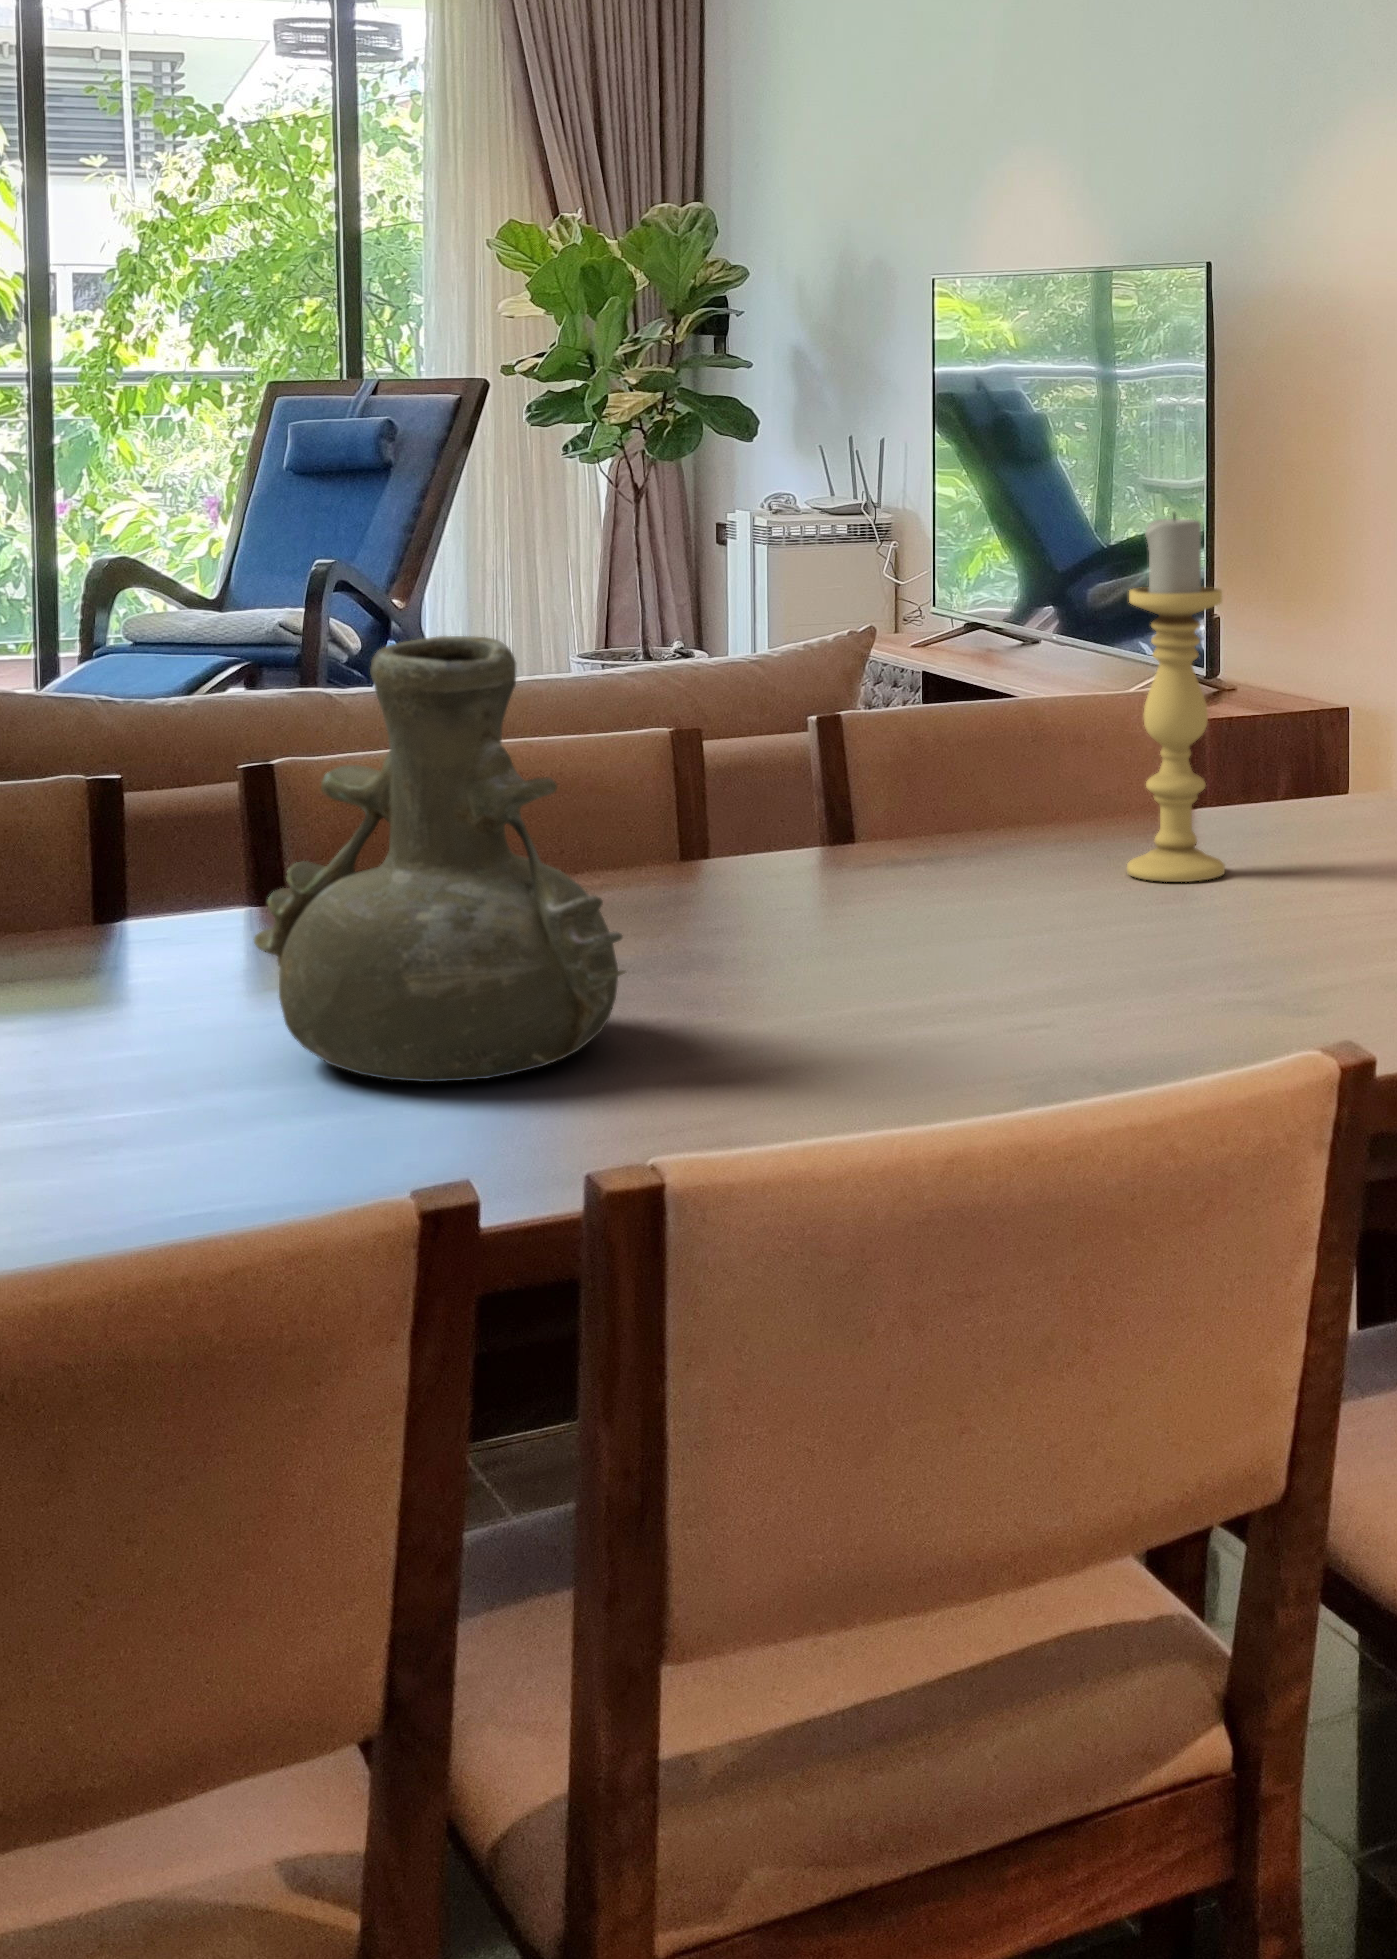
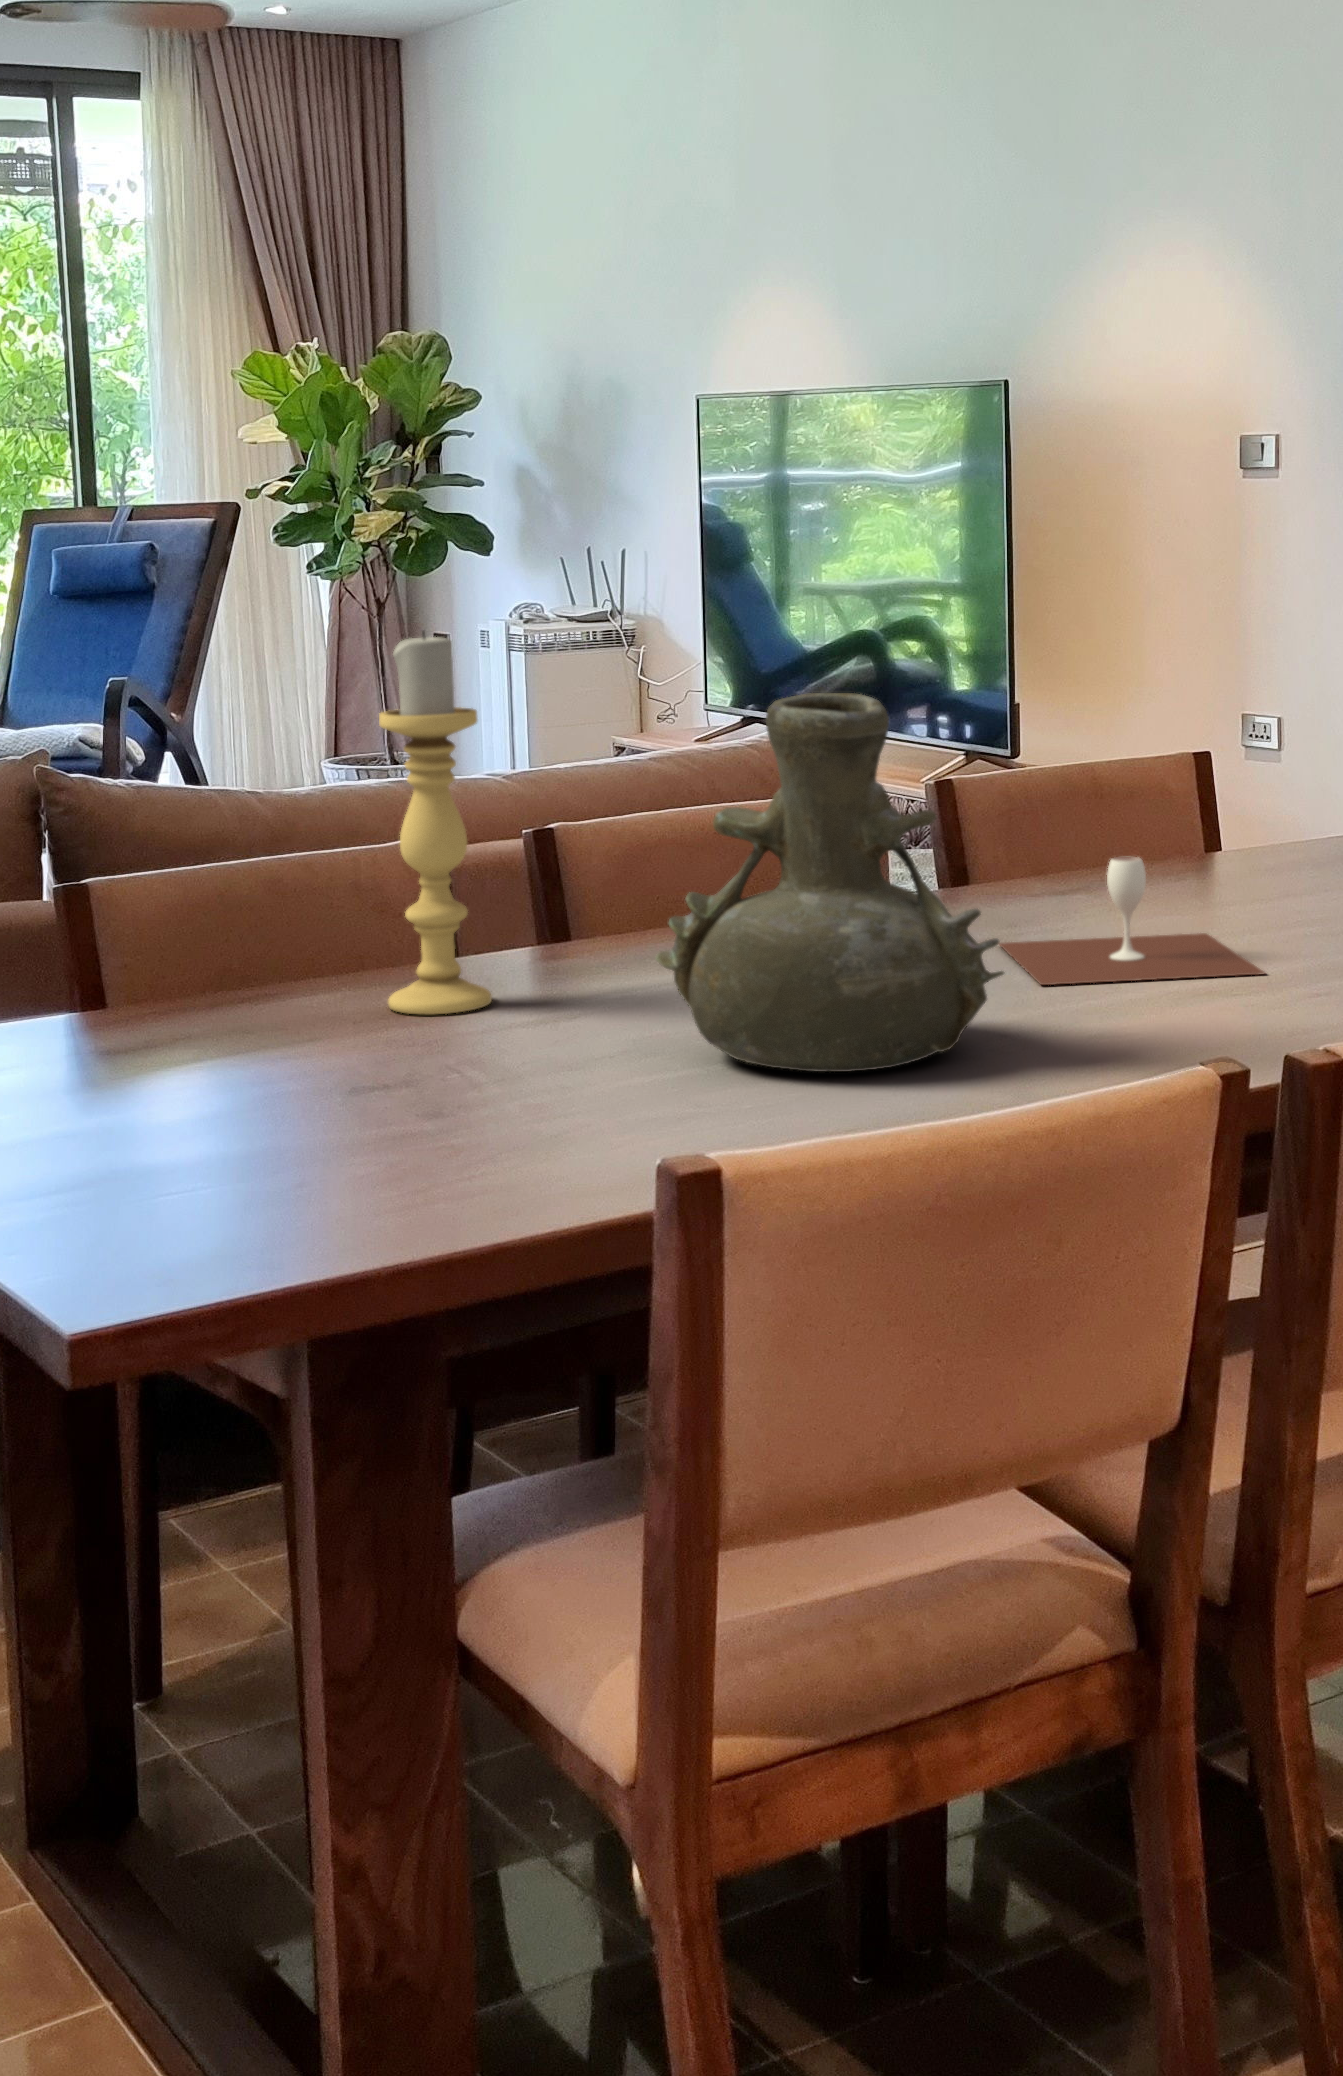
candle holder: present [1127,513,1225,882] -> present [379,631,492,1014]
wine glass: none [790,827,1061,976] -> present [999,857,1265,985]

